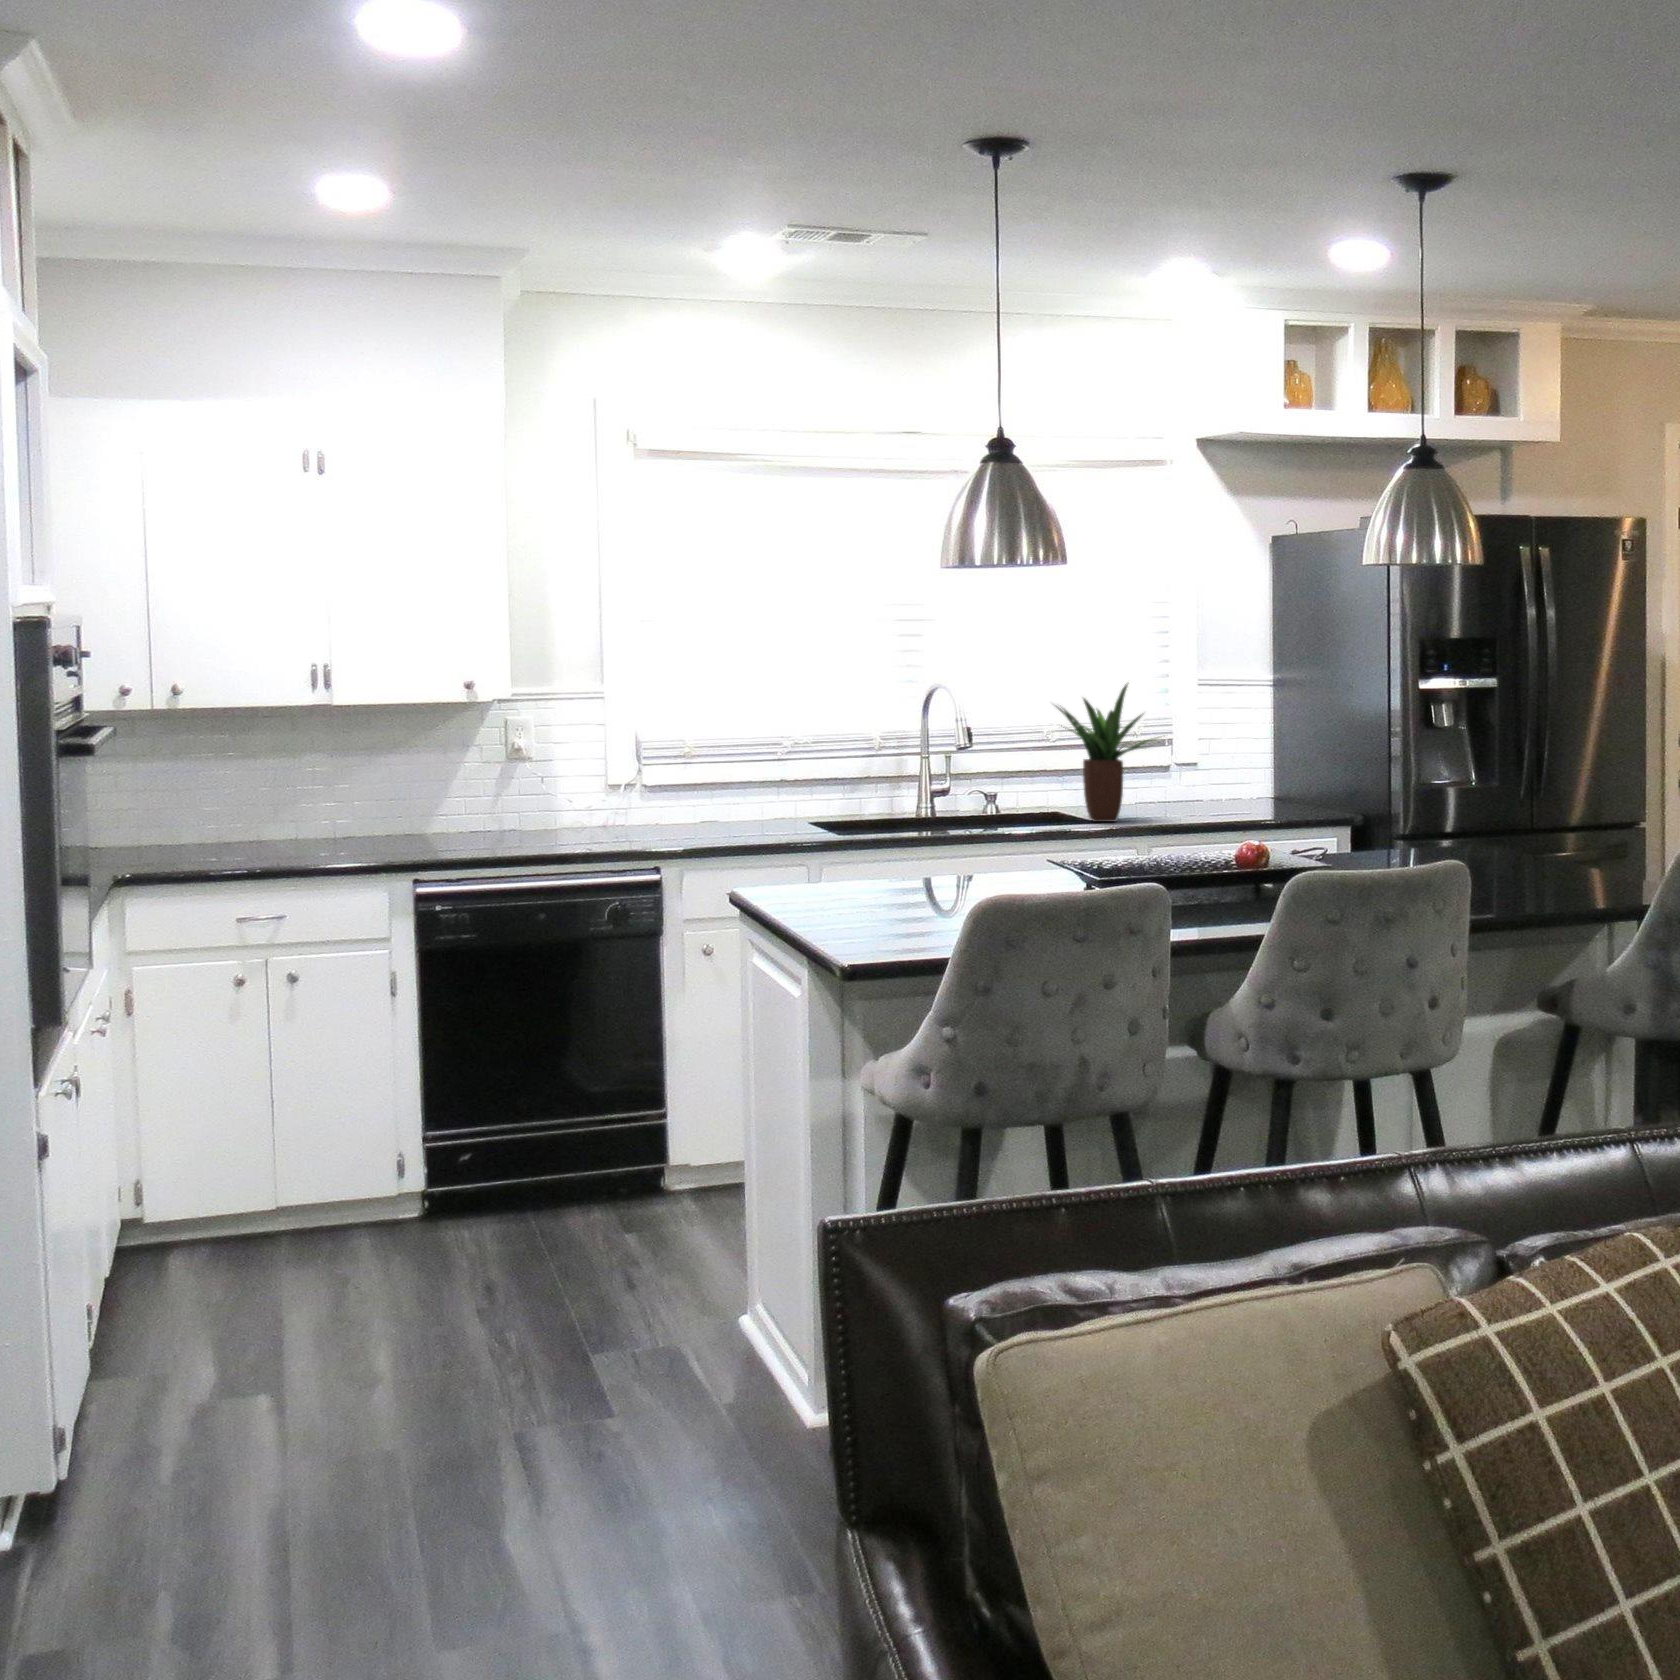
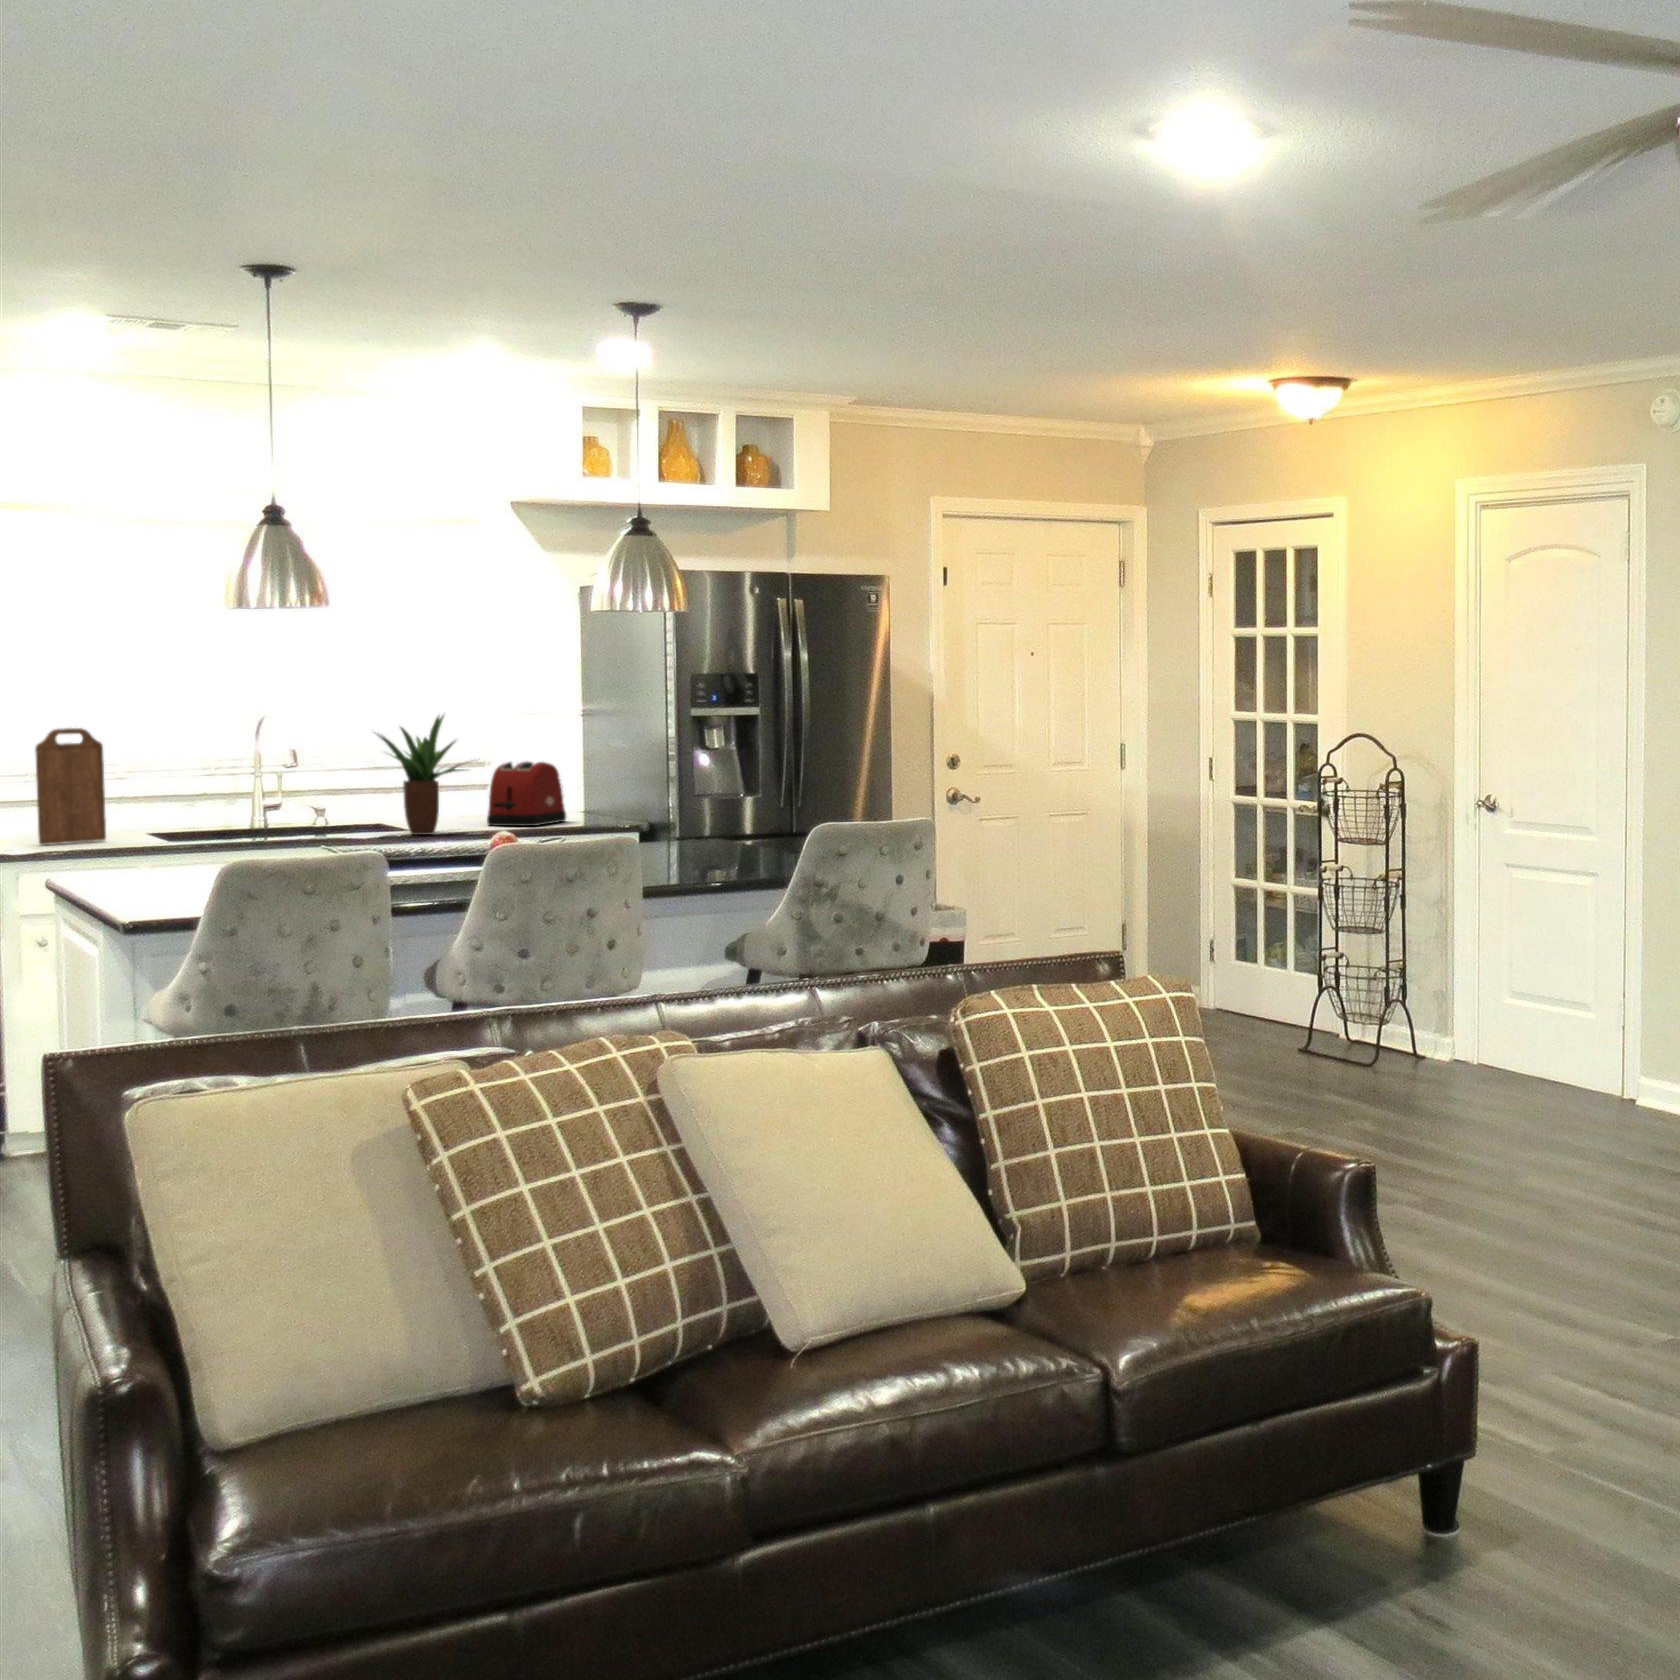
cutting board: none [707,699,776,828] -> present [35,728,106,845]
toaster: none [1166,737,1250,811] -> present [487,761,566,826]

